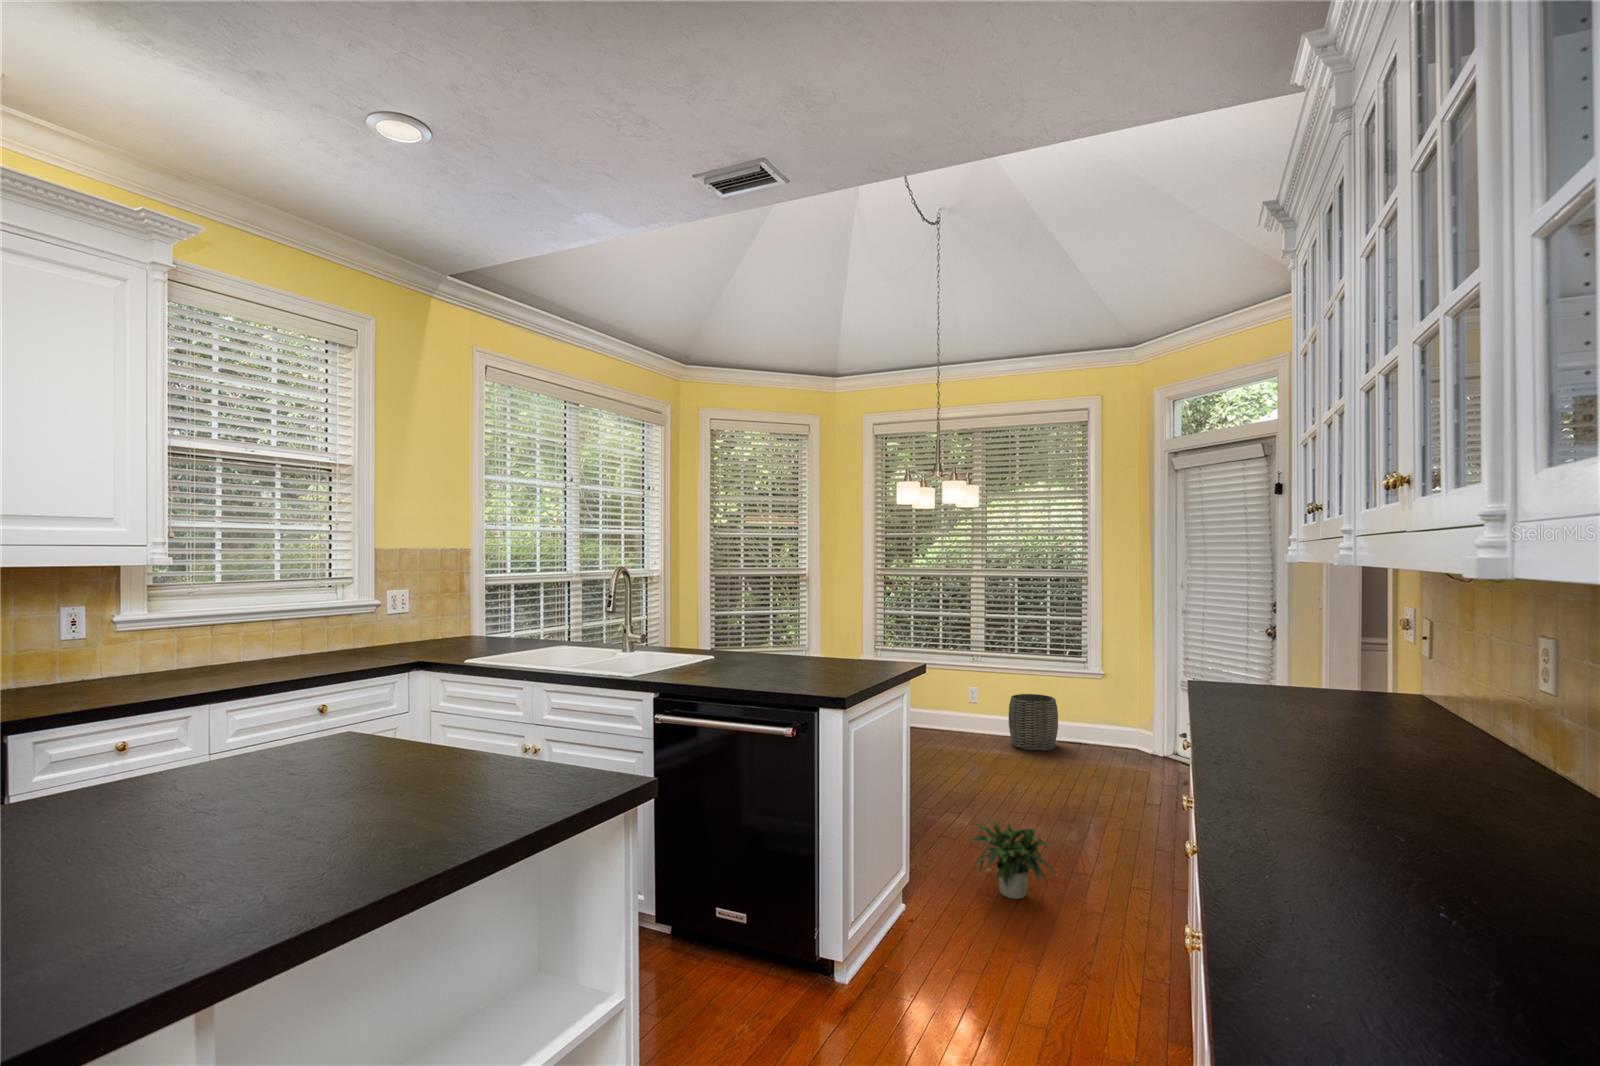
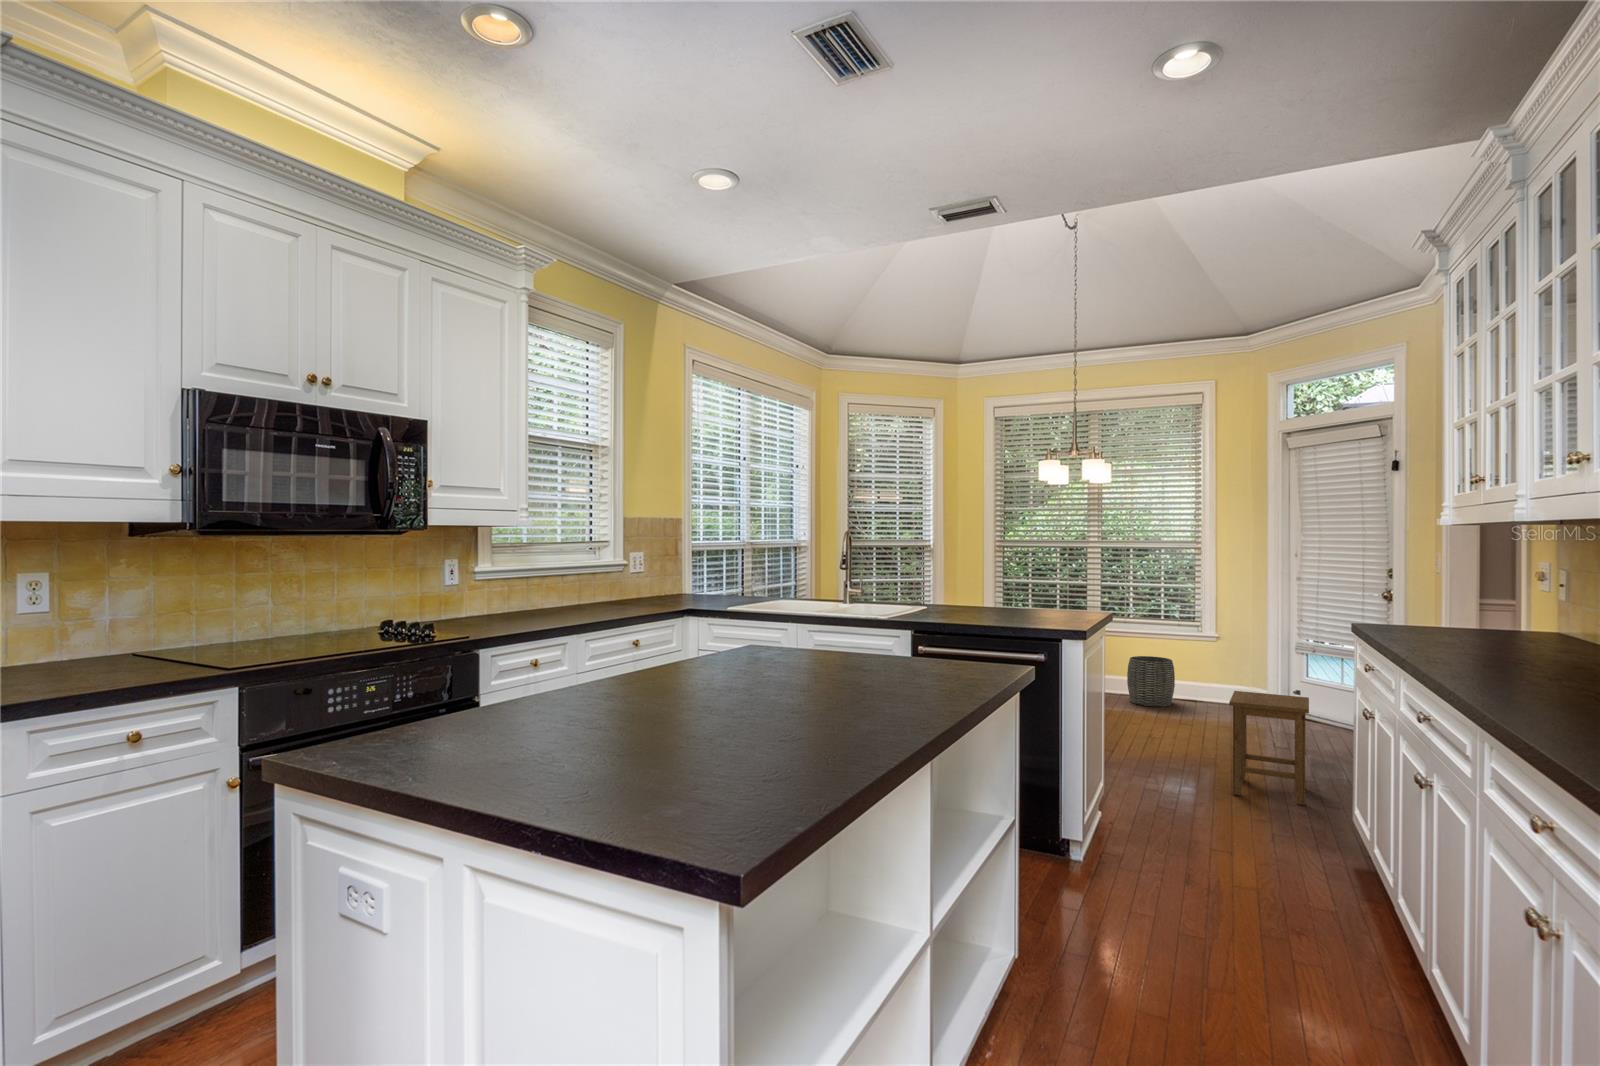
stool: none [1067,749,1163,891] -> present [1229,691,1309,805]
potted plant: present [951,821,1055,899] -> none [1129,743,1228,810]

